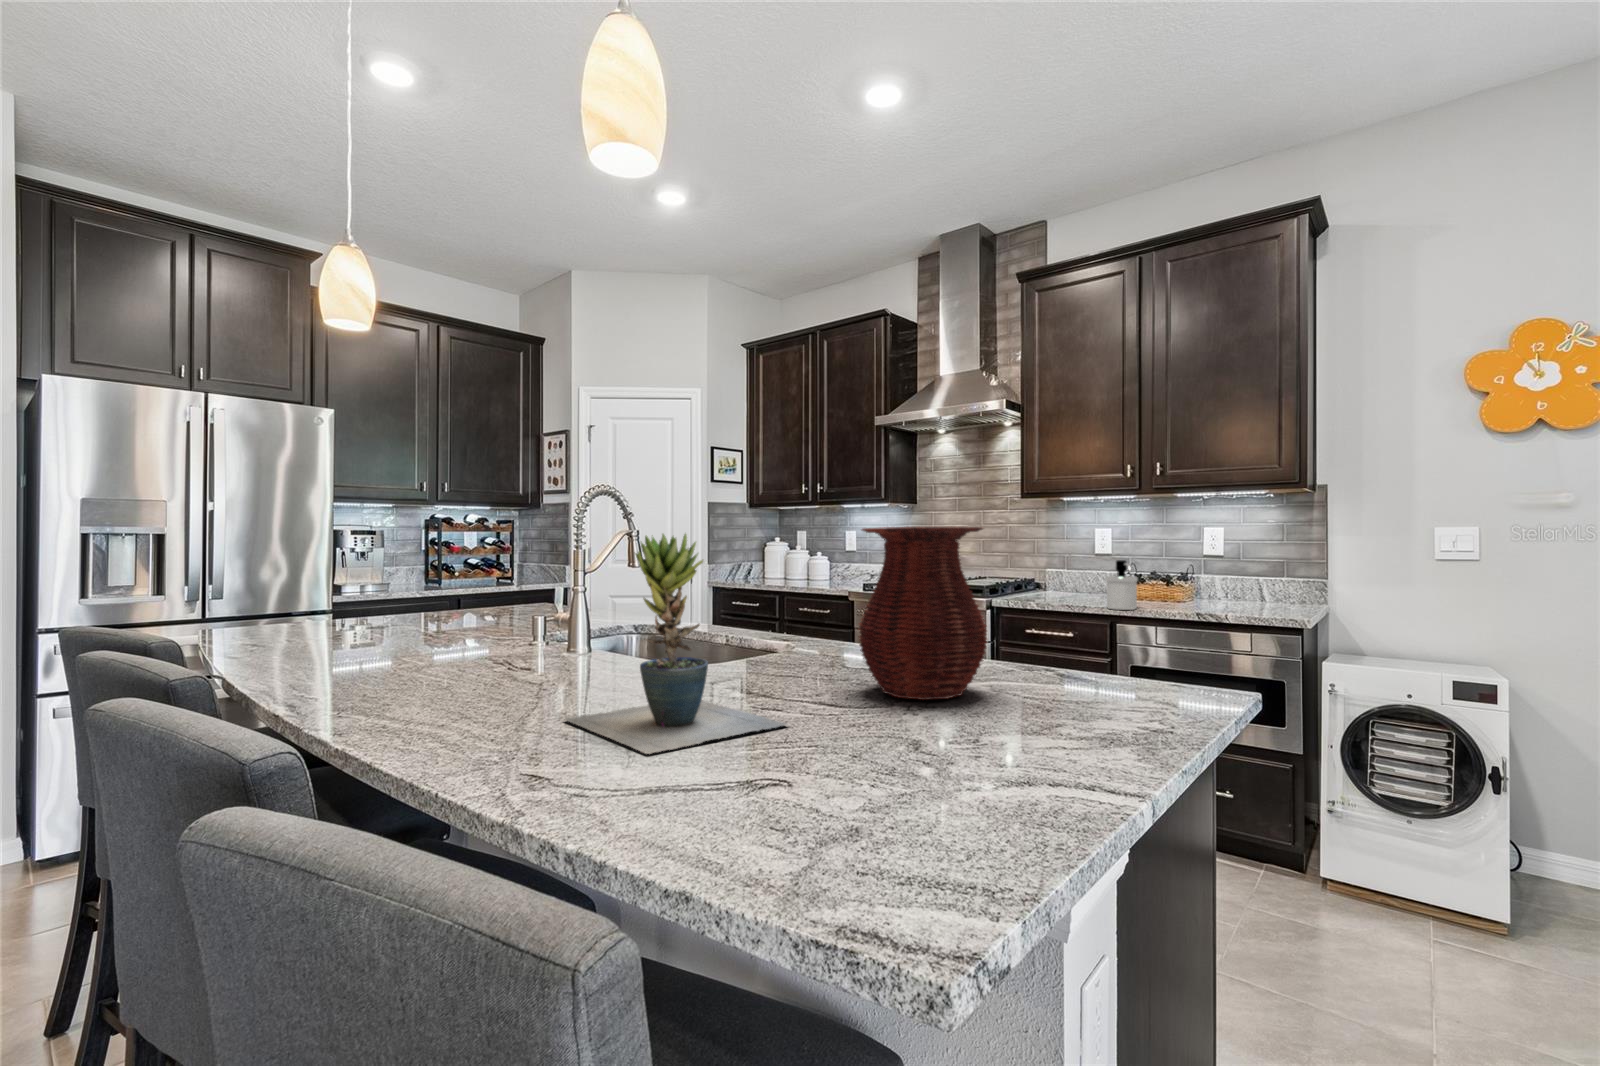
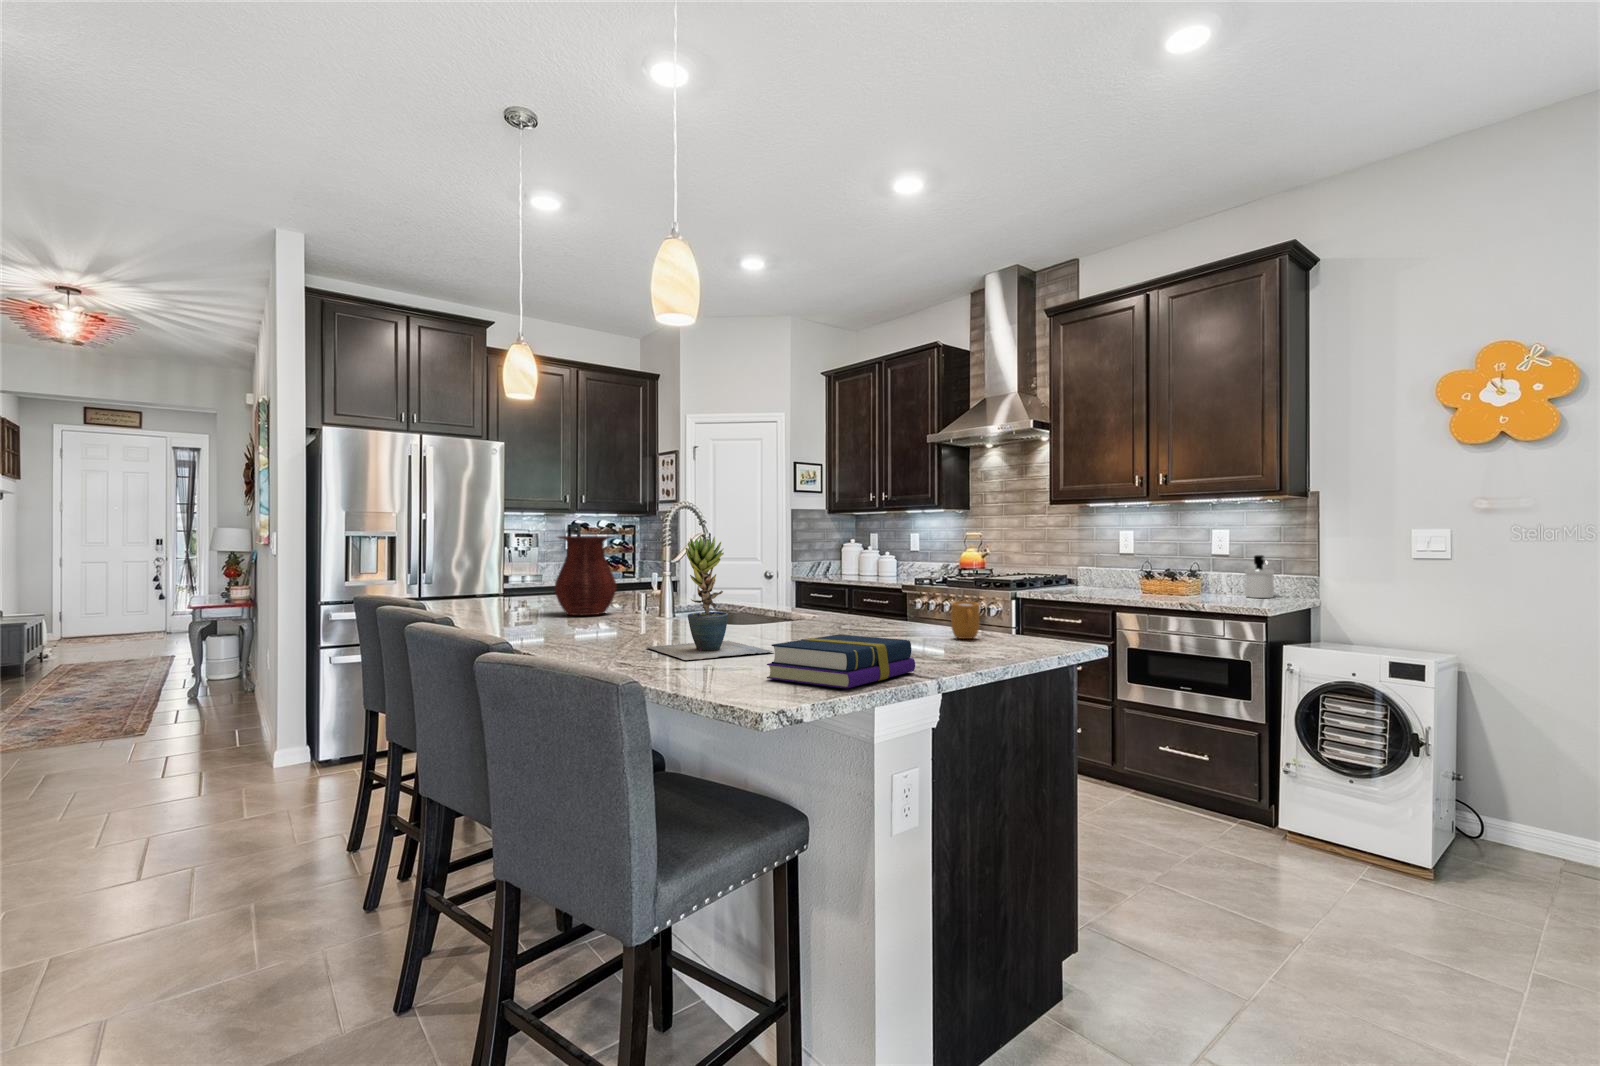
vase: present [859,527,987,700] -> present [555,536,616,615]
soap dispenser: present [1106,560,1138,610] -> present [1244,555,1274,598]
mug: none [1019,627,1062,683] -> present [951,601,980,639]
book: none [838,703,1080,843] -> present [767,634,915,688]

